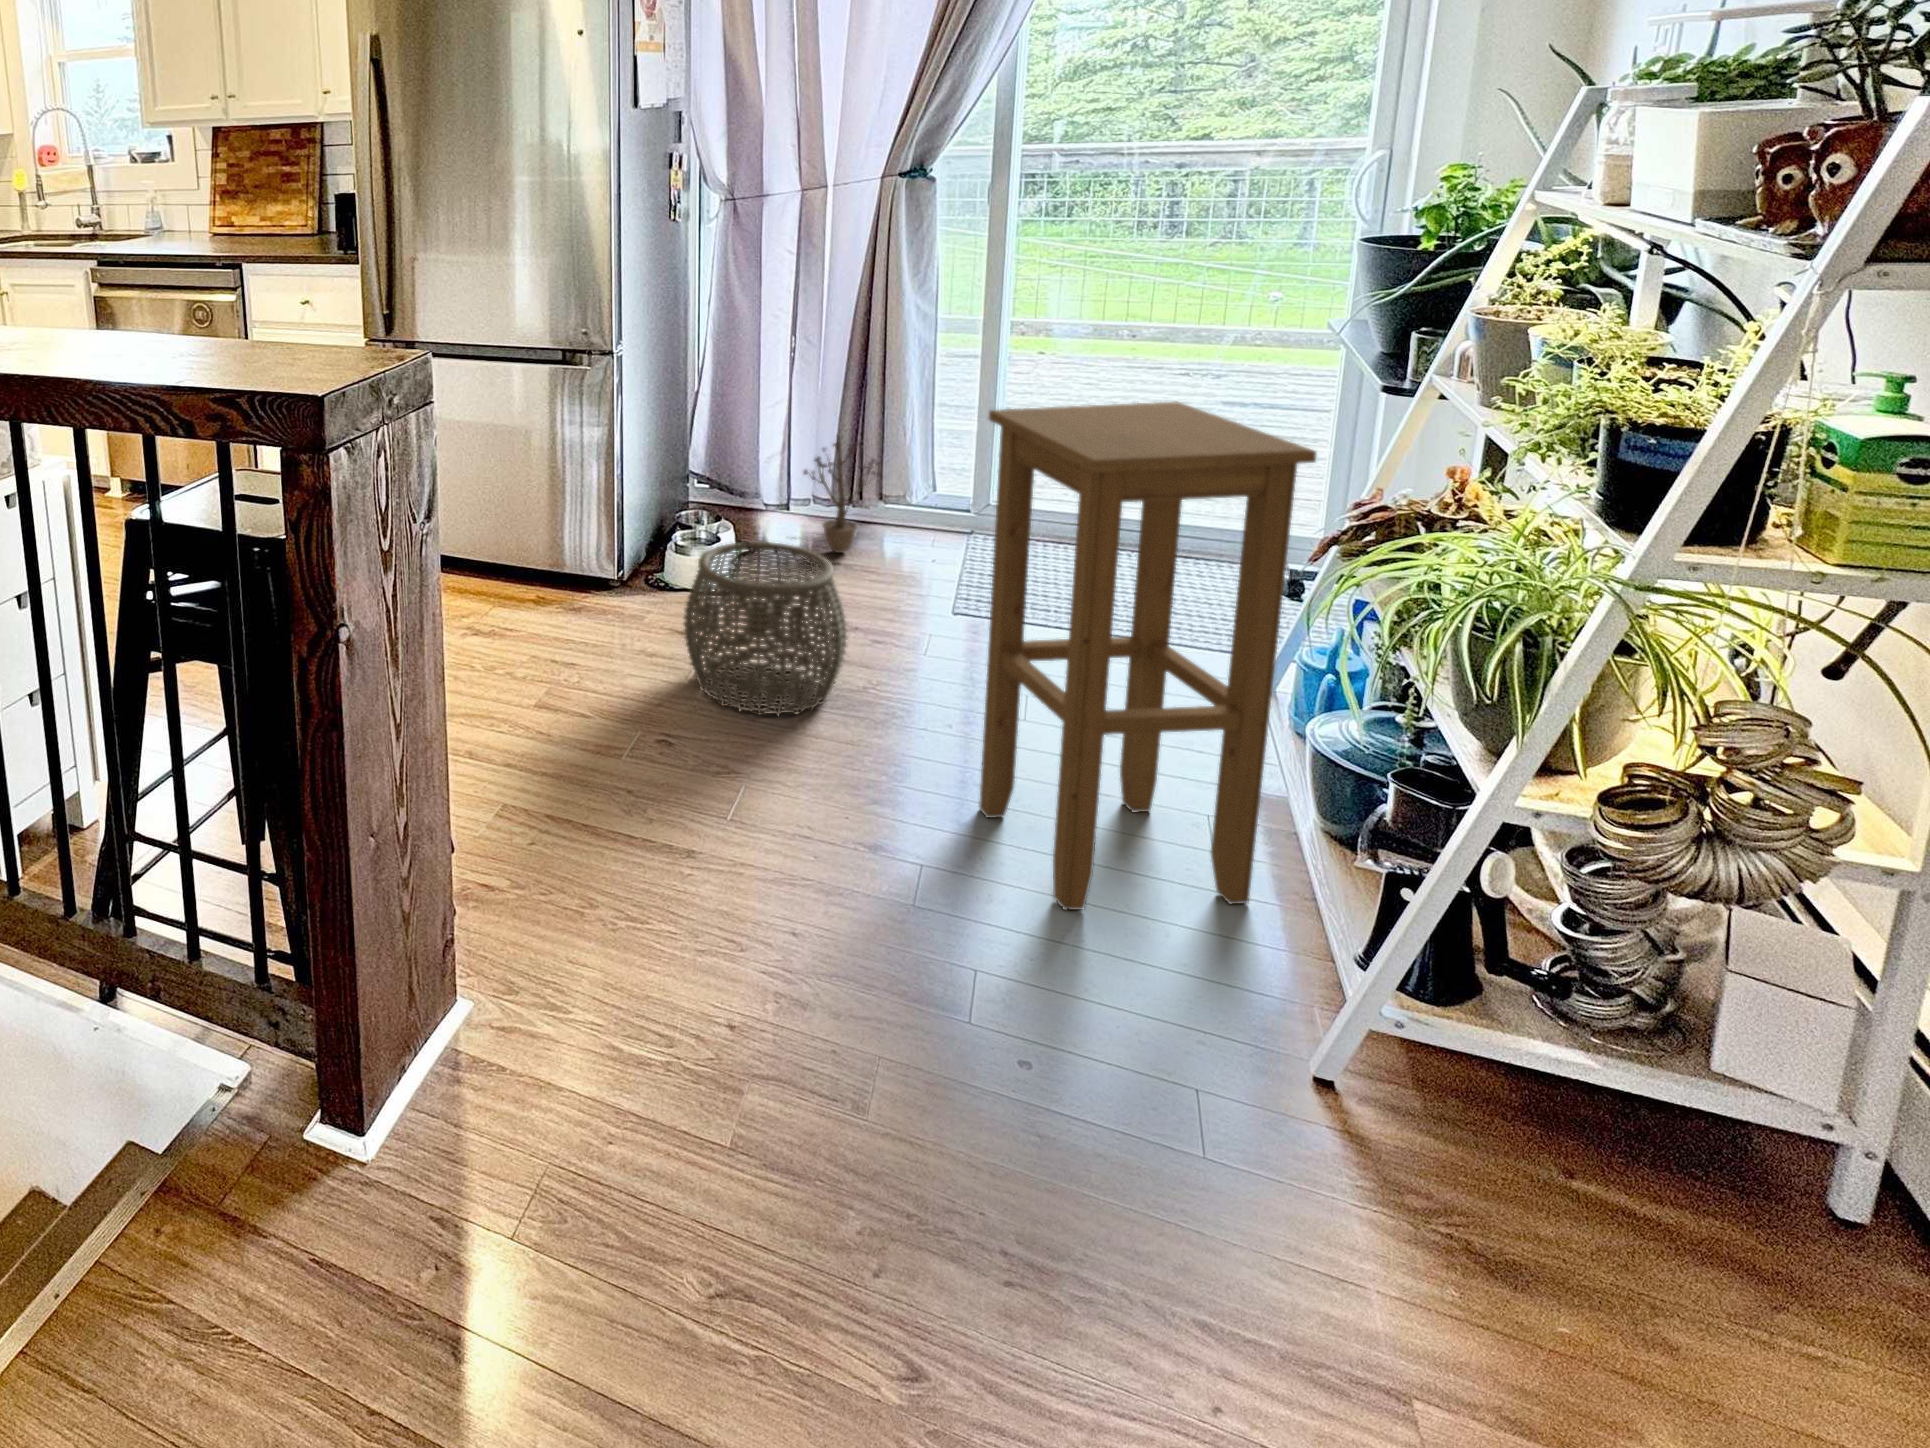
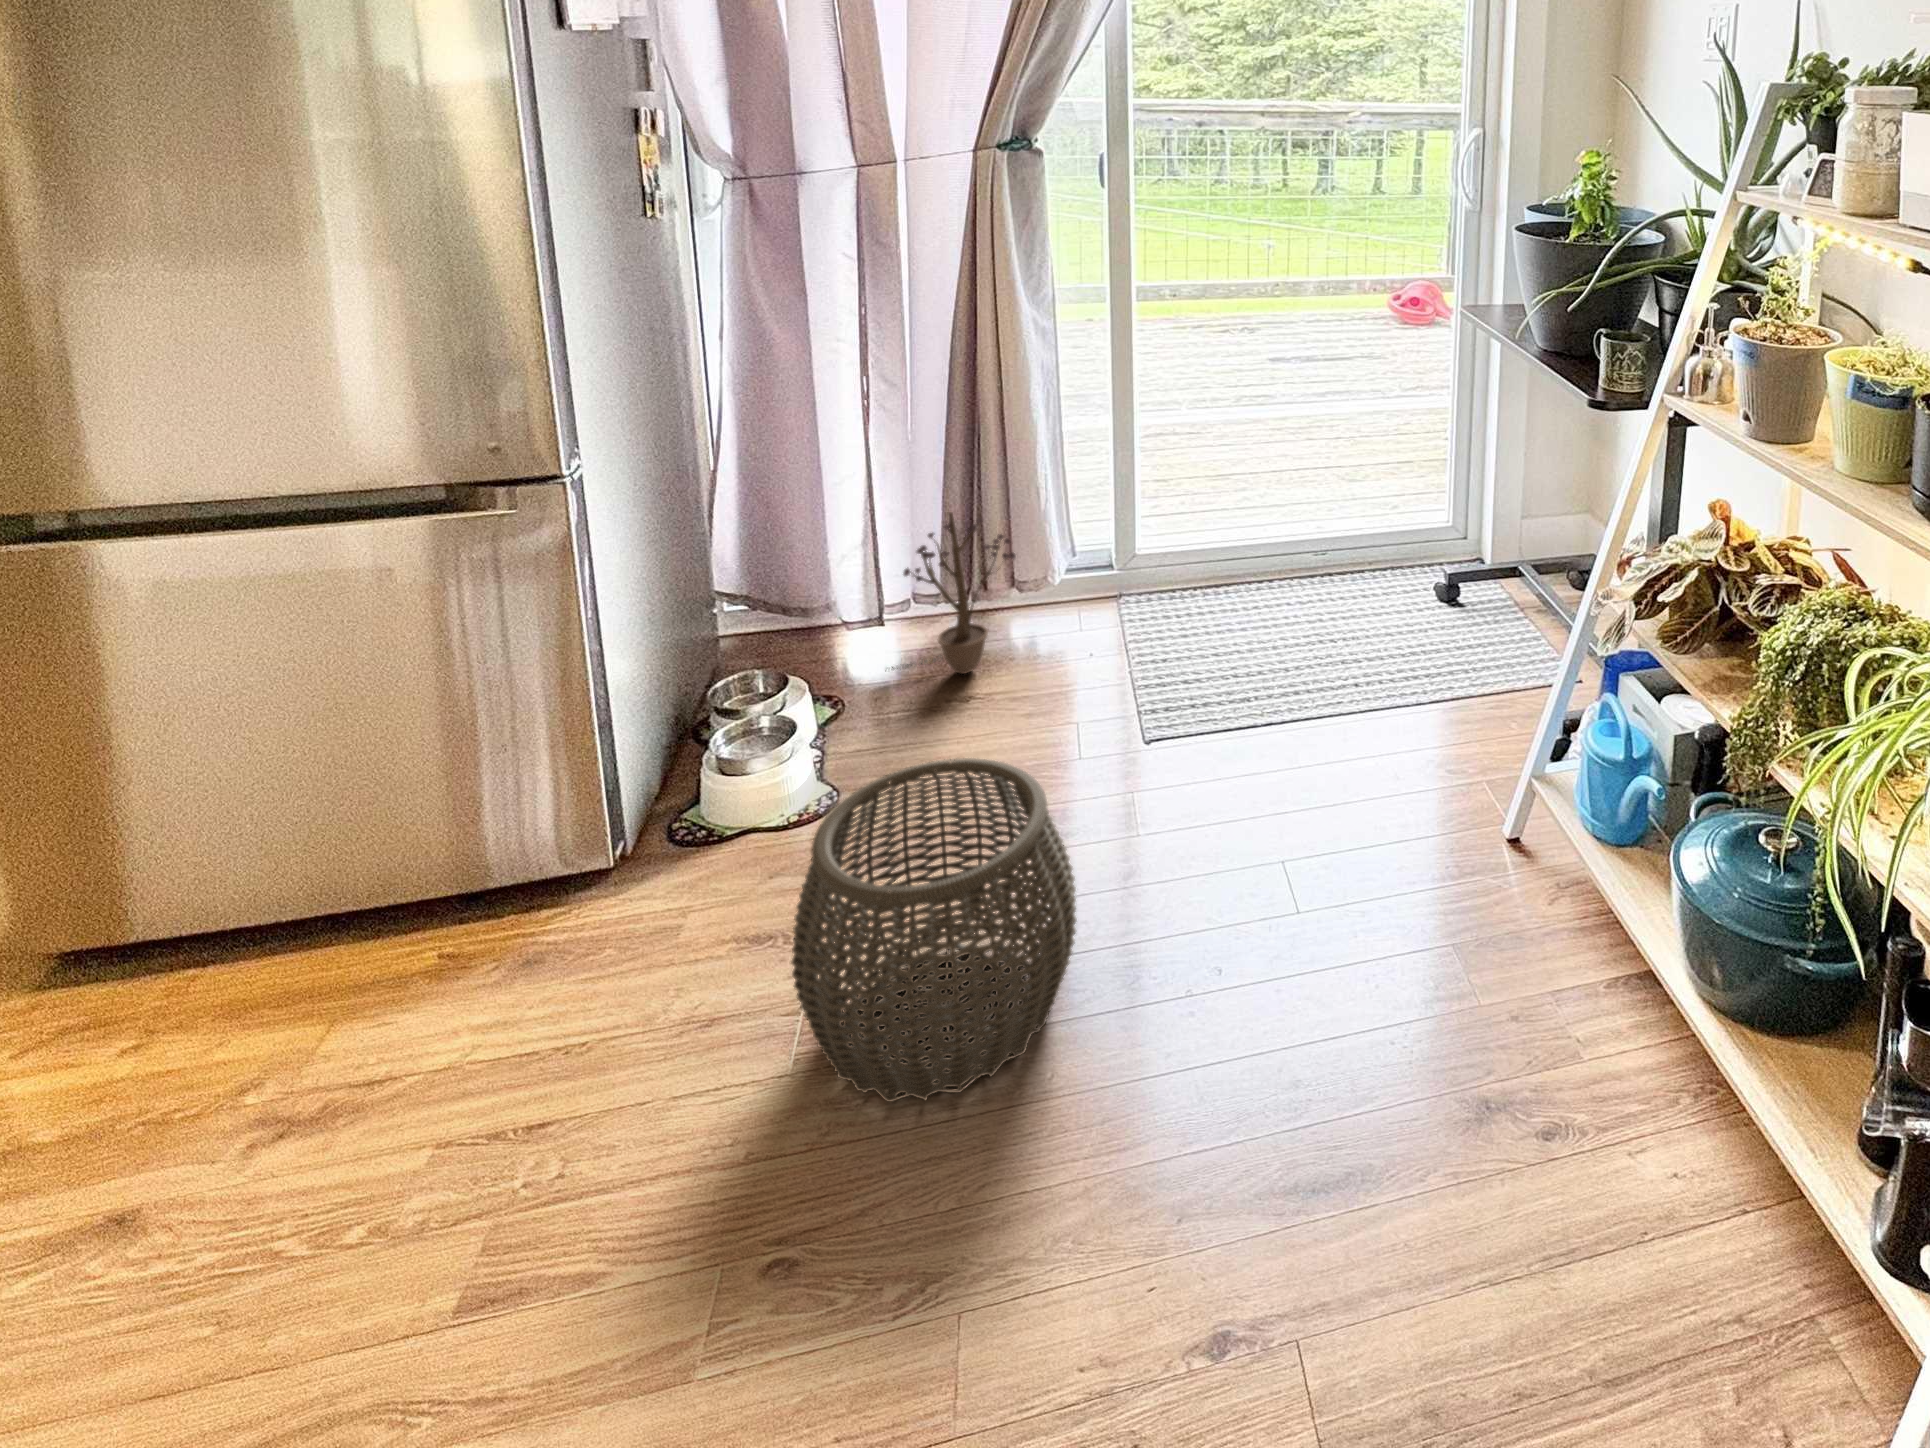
stool: present [979,402,1316,910] -> none [1326,482,1735,1295]

